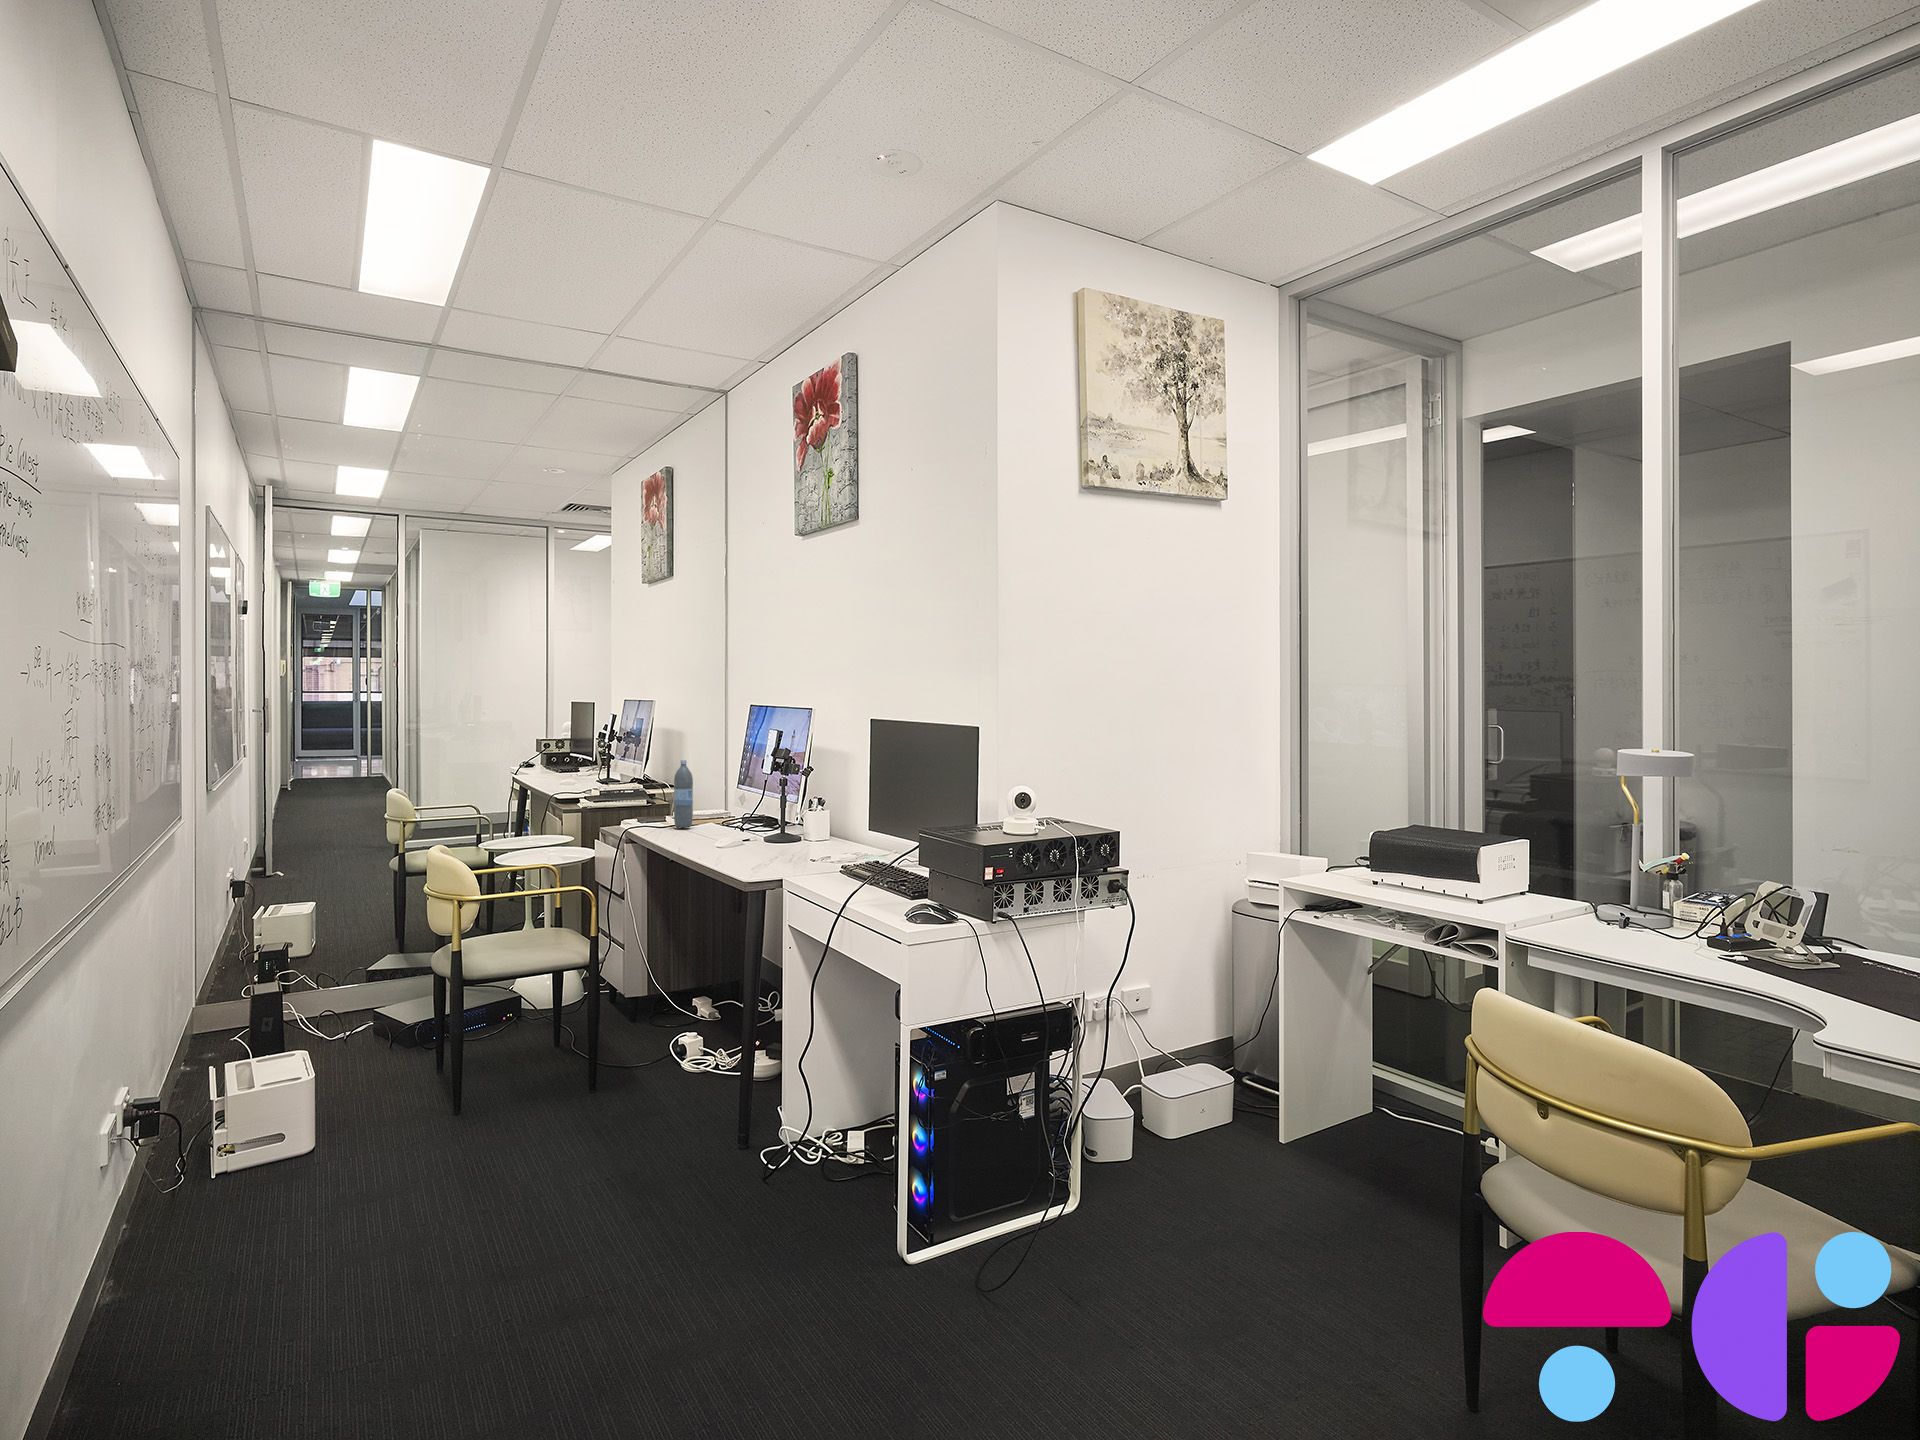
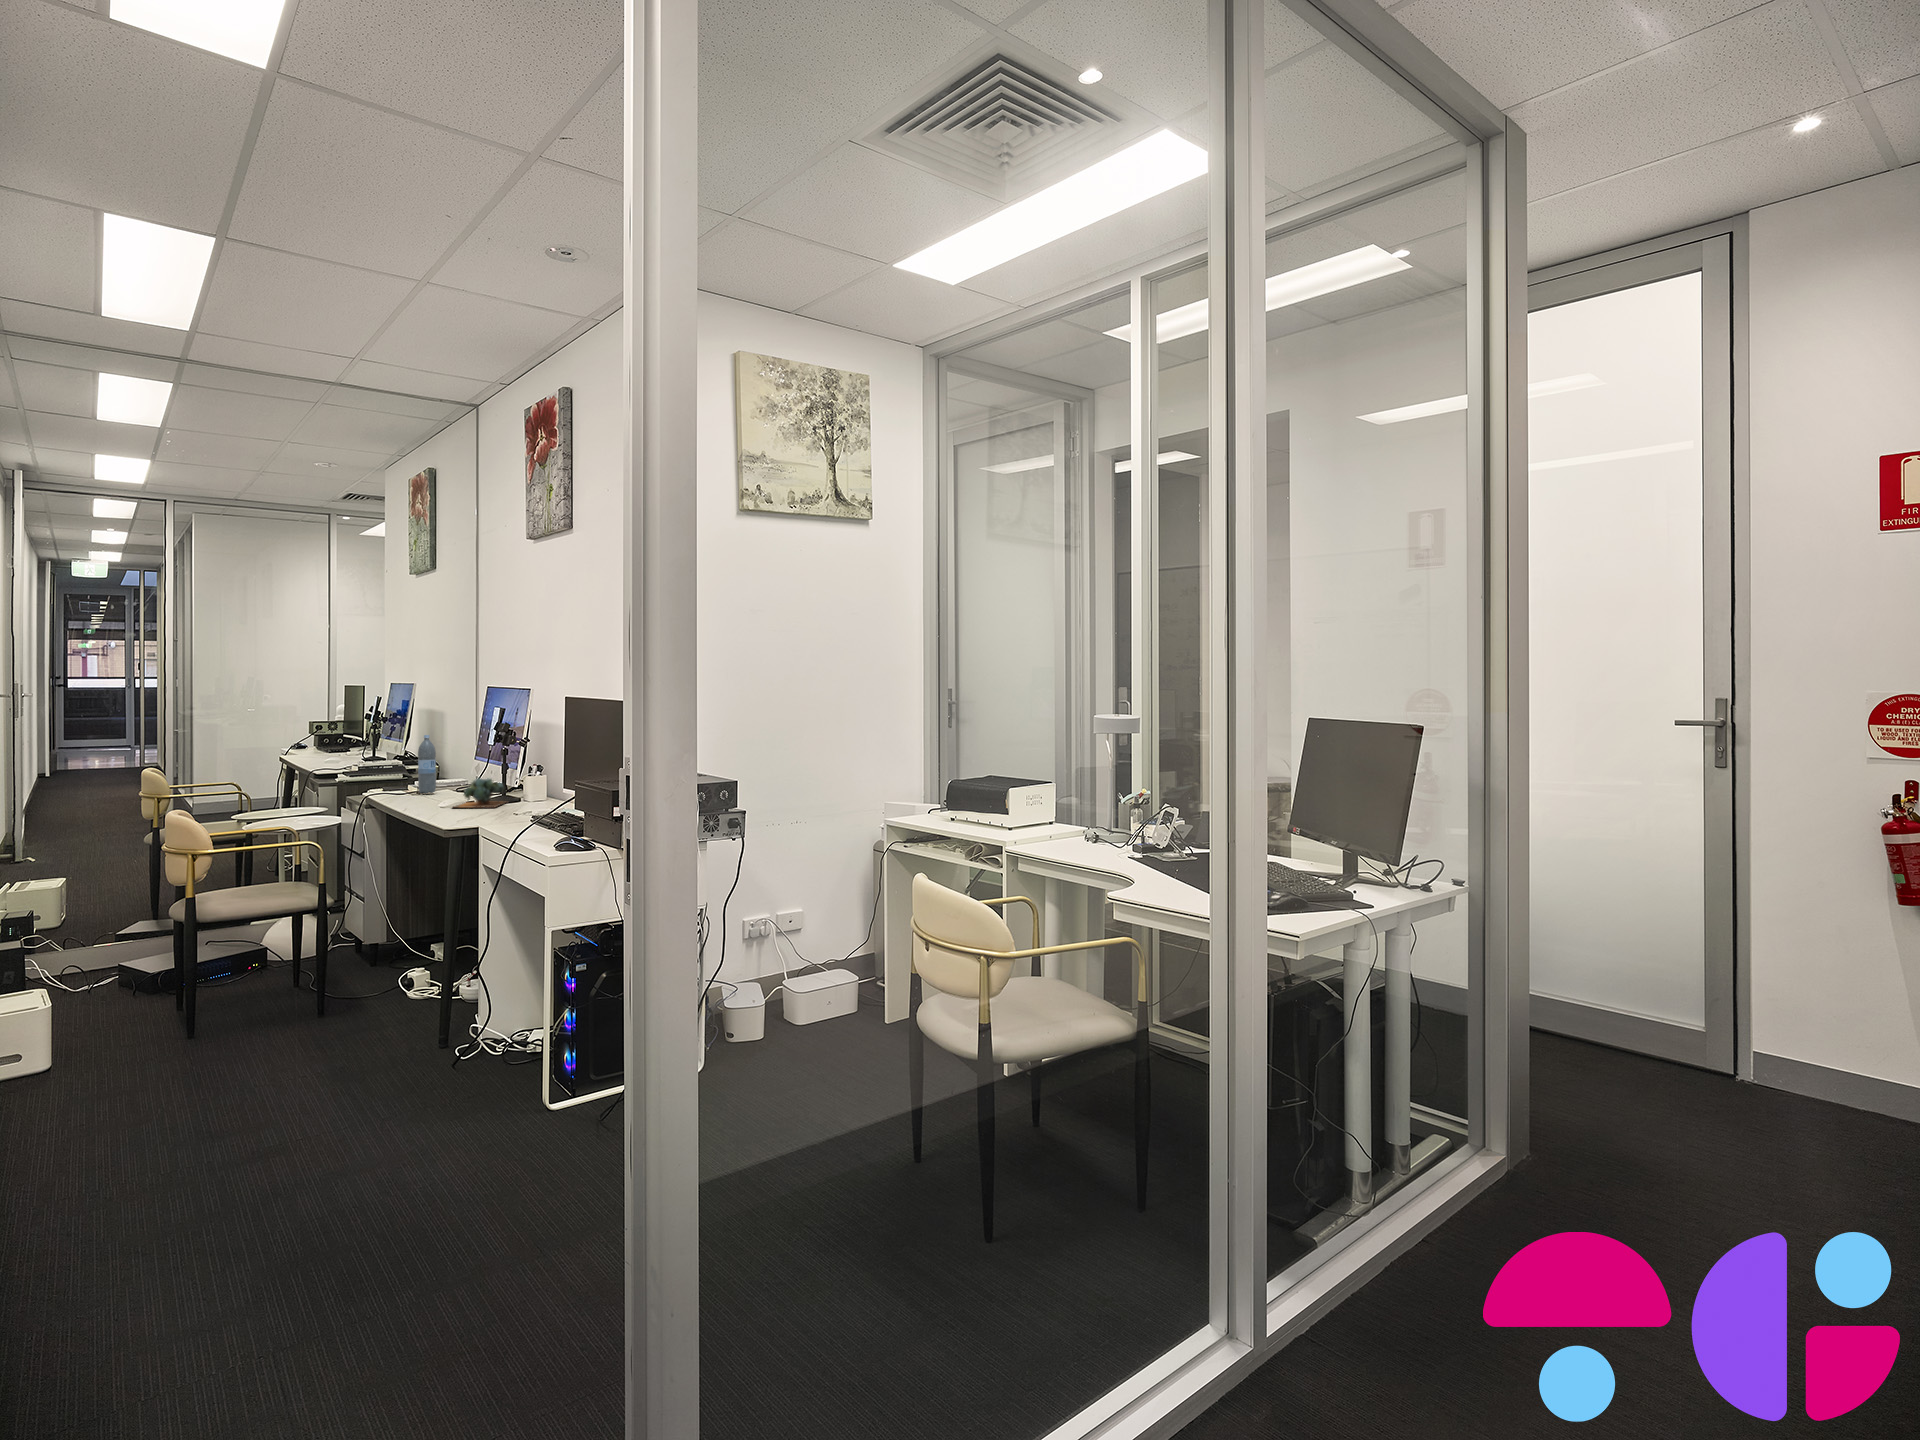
succulent plant: none [726,813,784,850] -> present [455,778,505,808]

